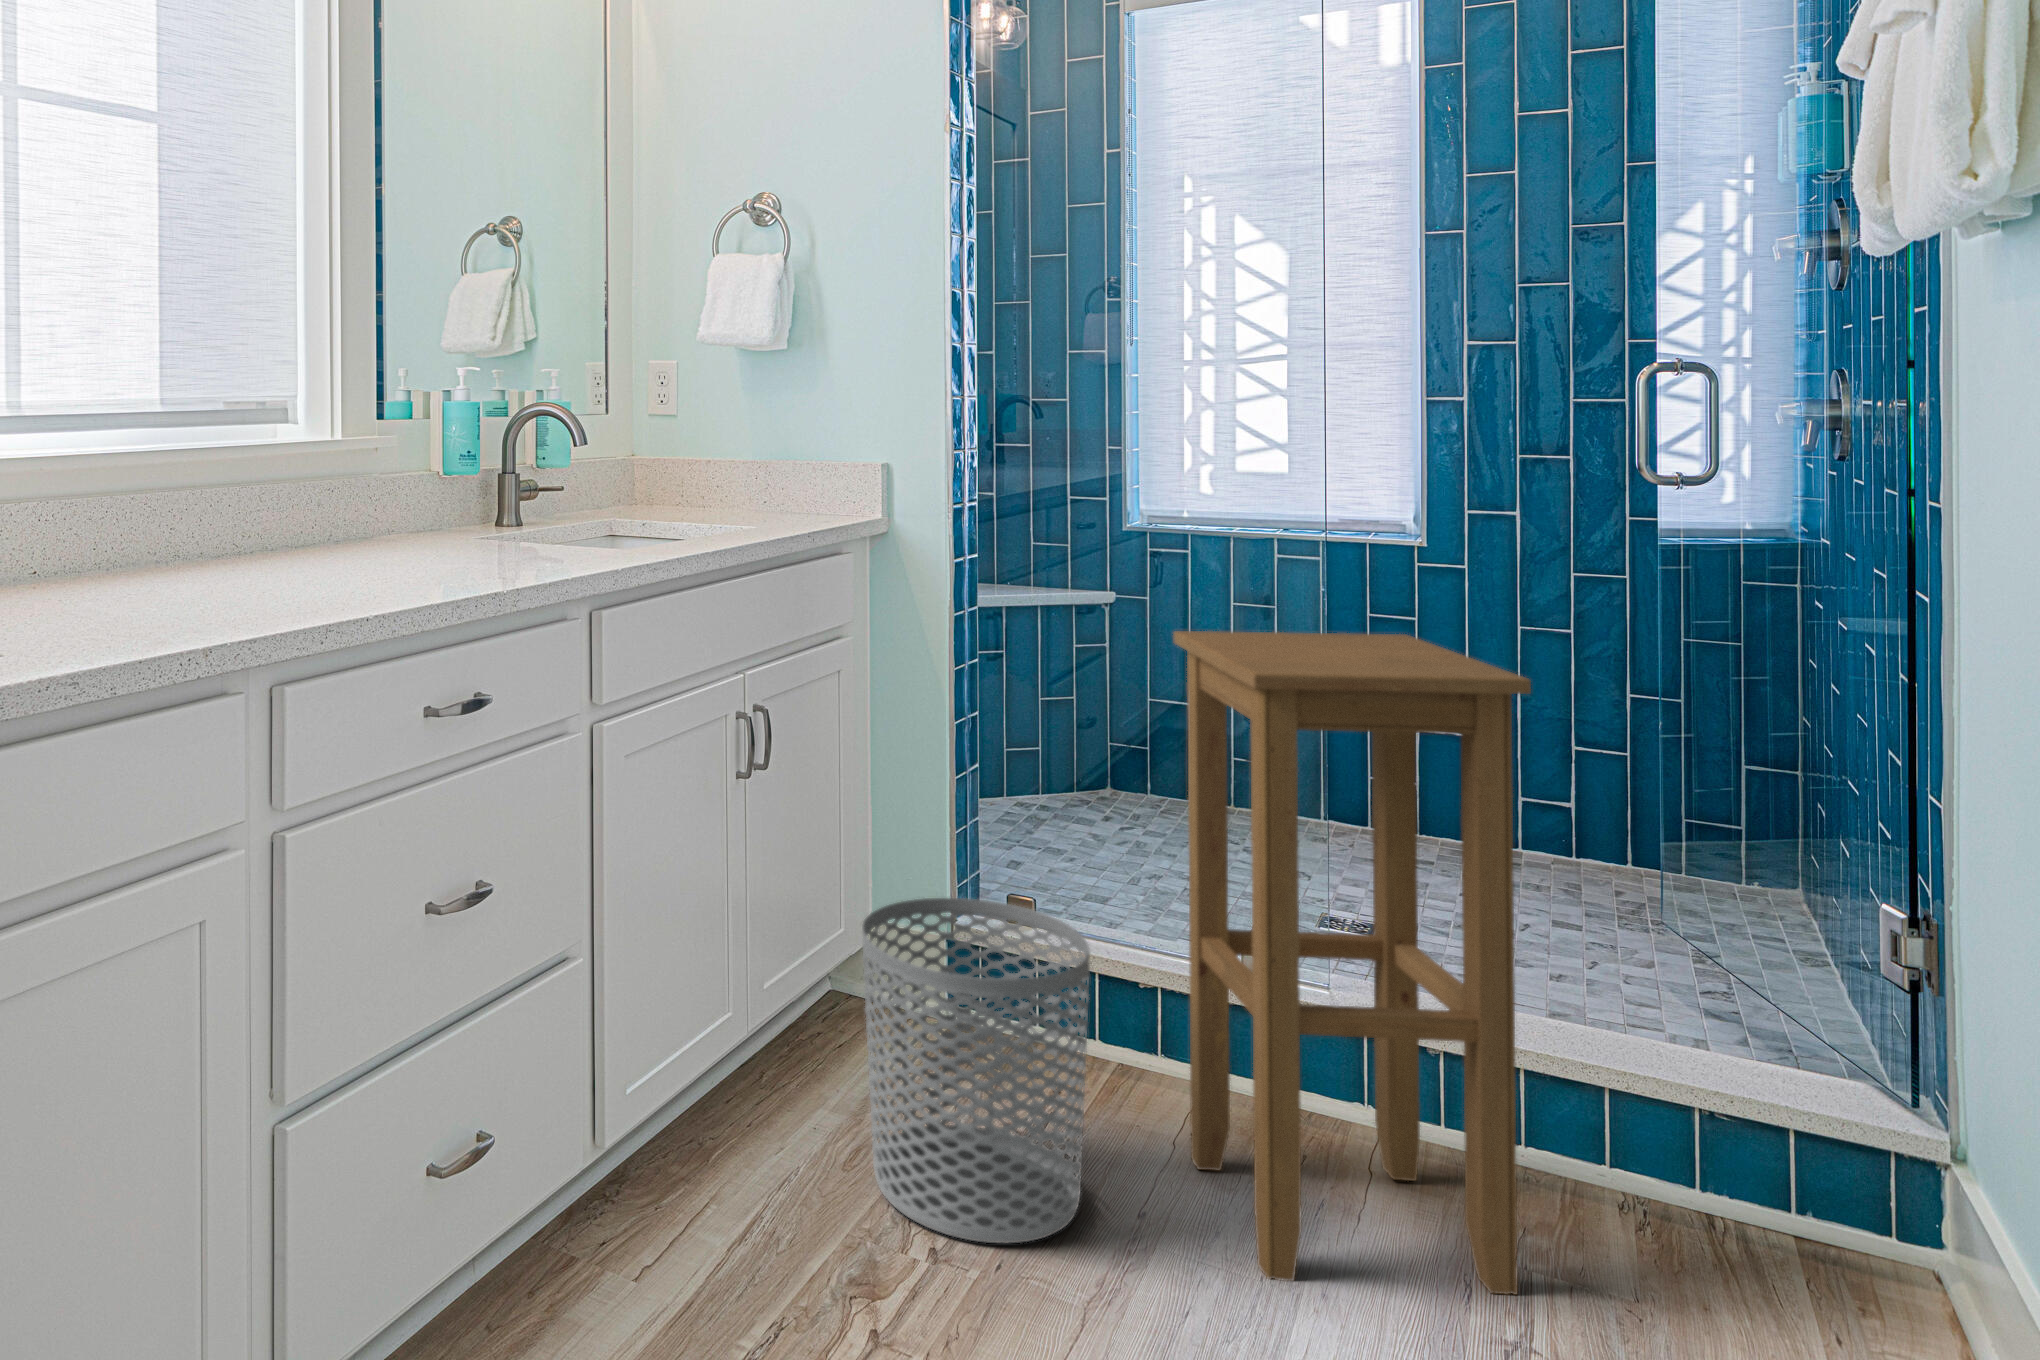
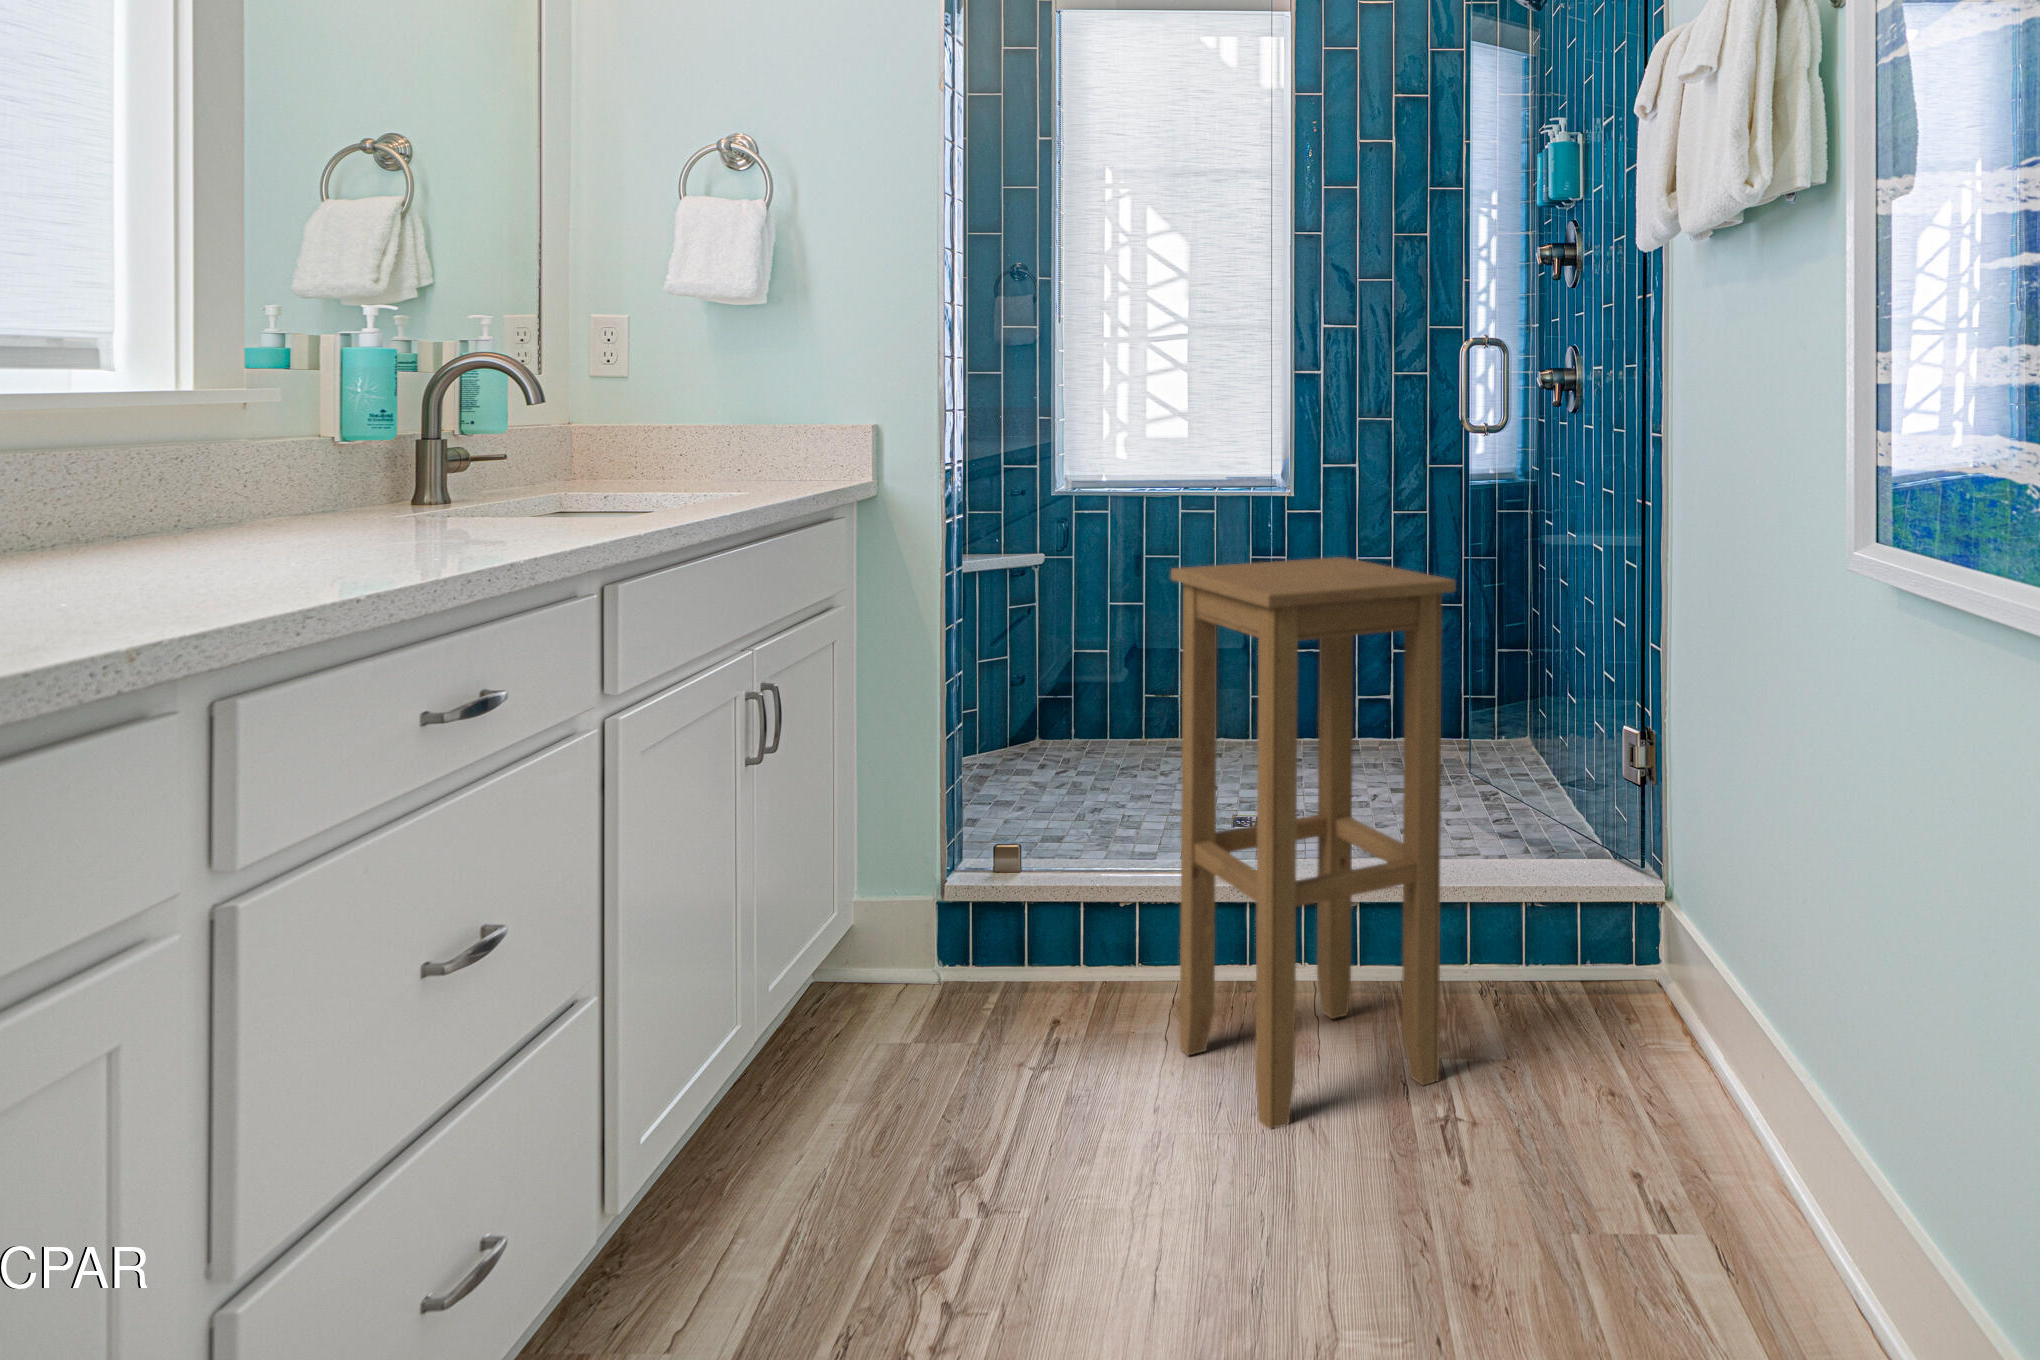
waste bin: present [862,898,1090,1243] -> none [897,847,1118,1185]

